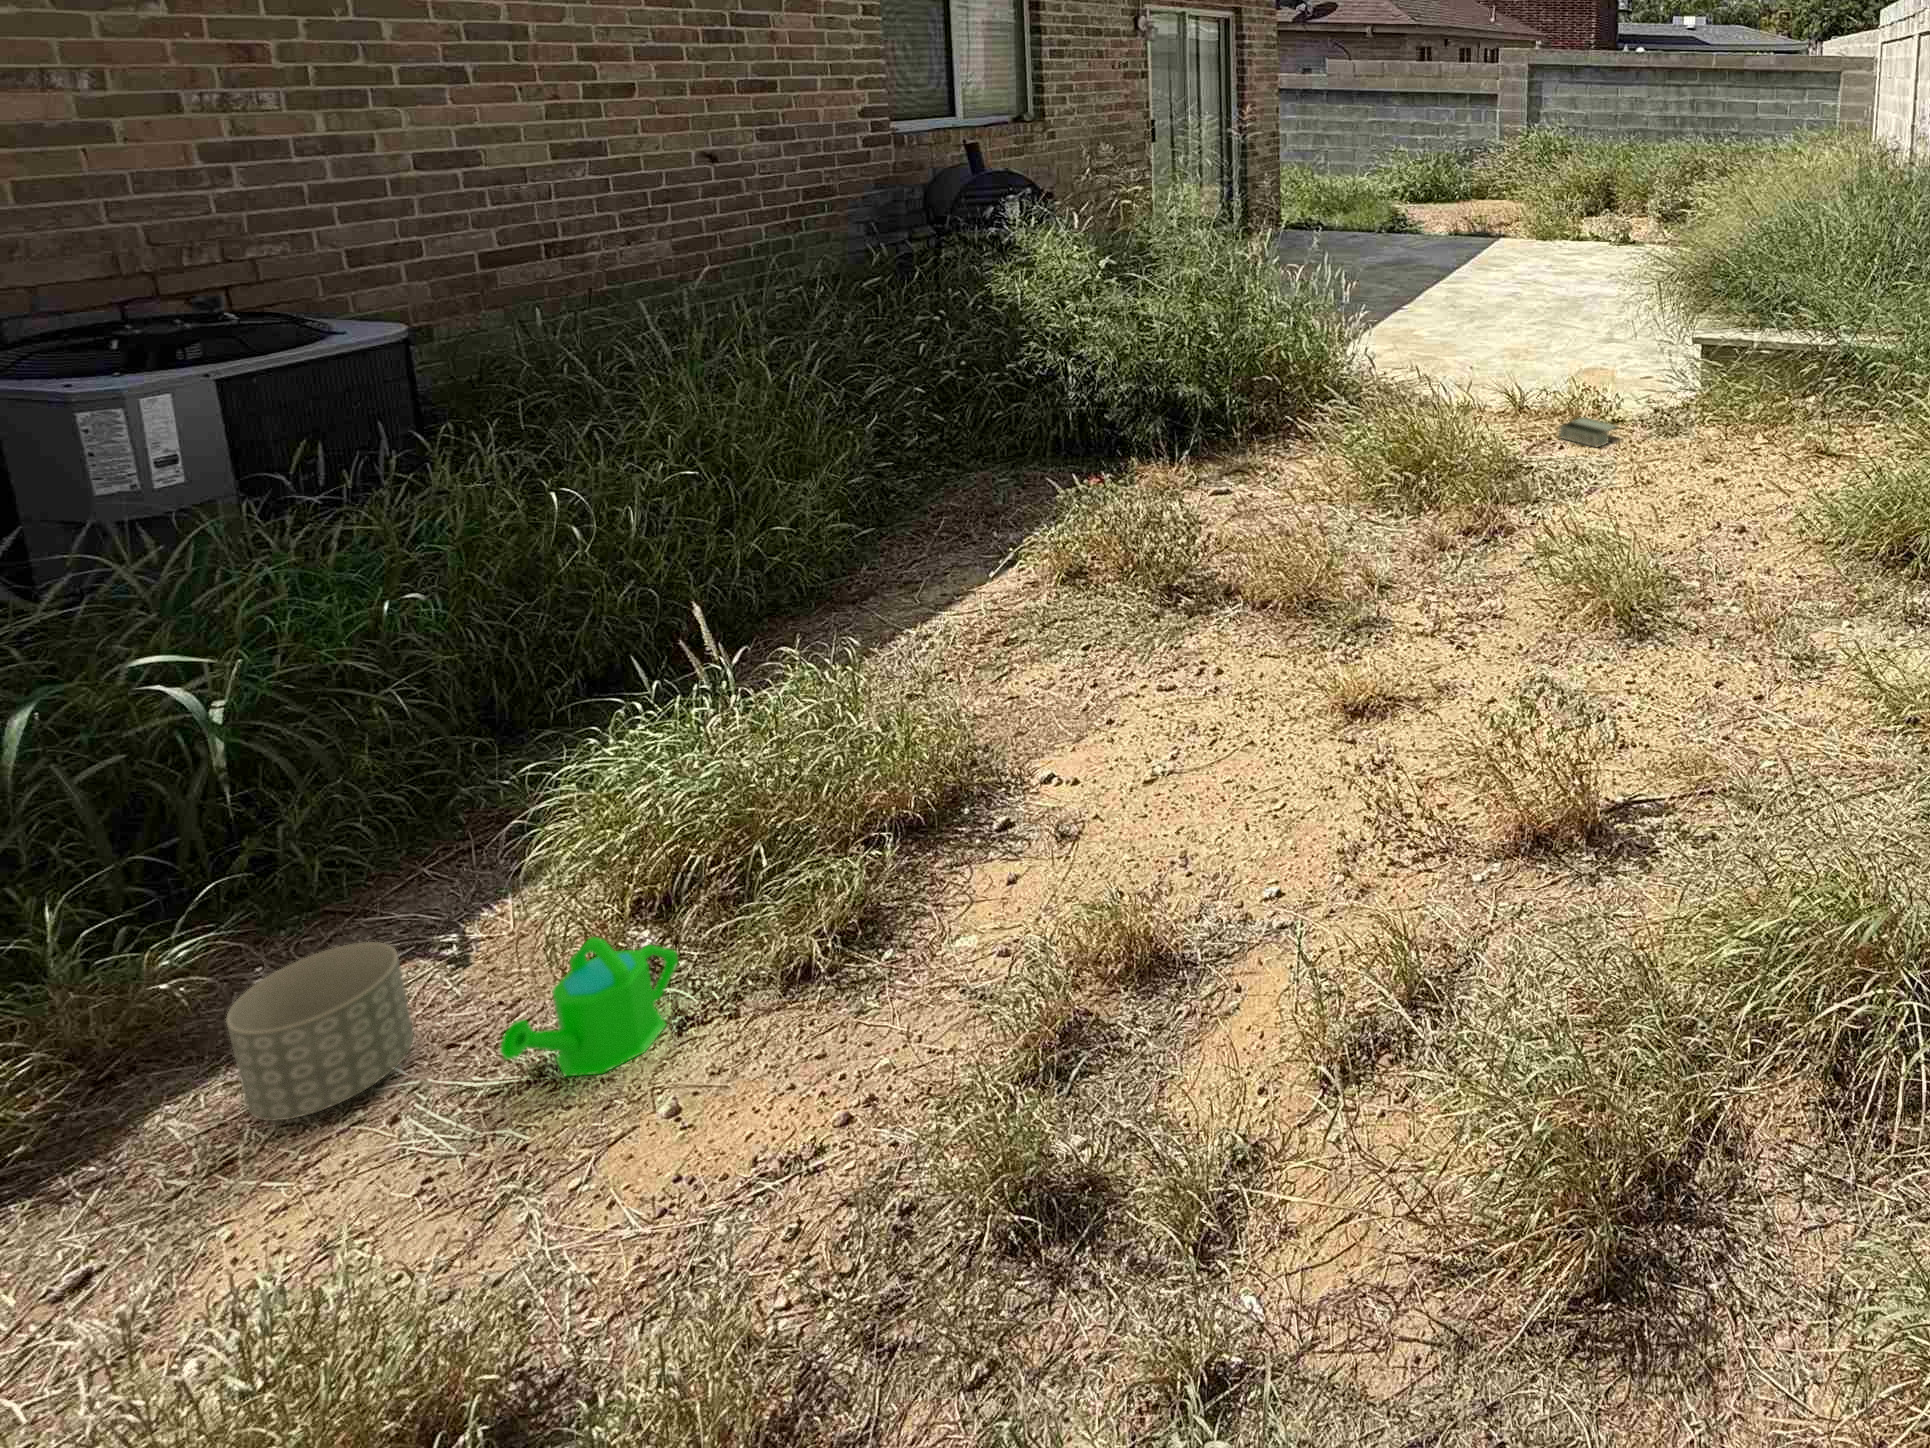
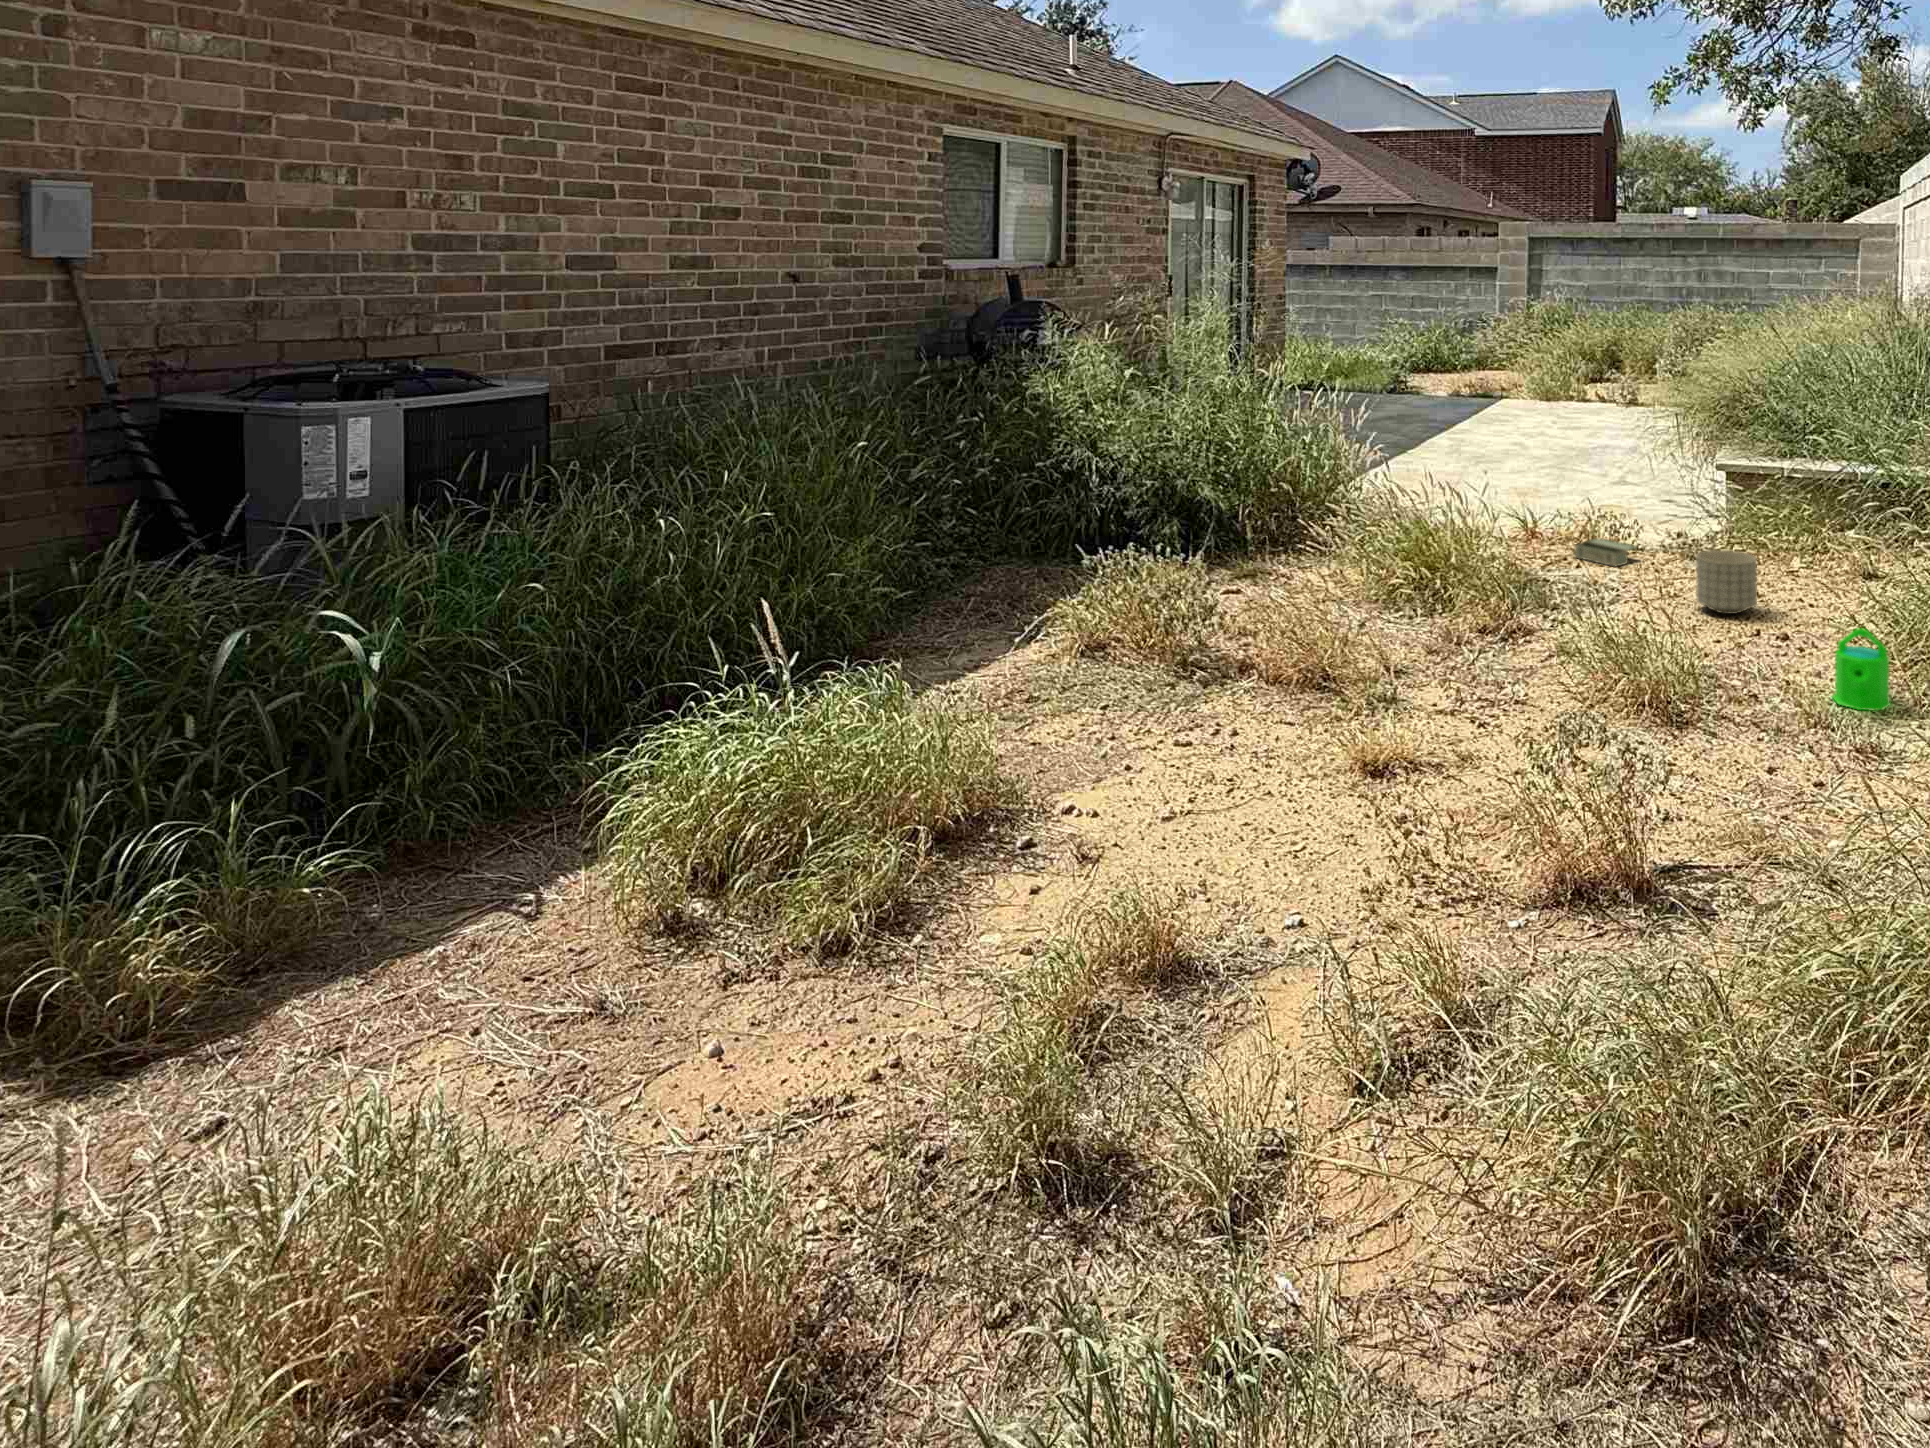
watering can: present [500,937,678,1076] -> present [1832,628,1890,711]
planter: present [226,942,414,1121] -> present [1696,550,1757,614]

